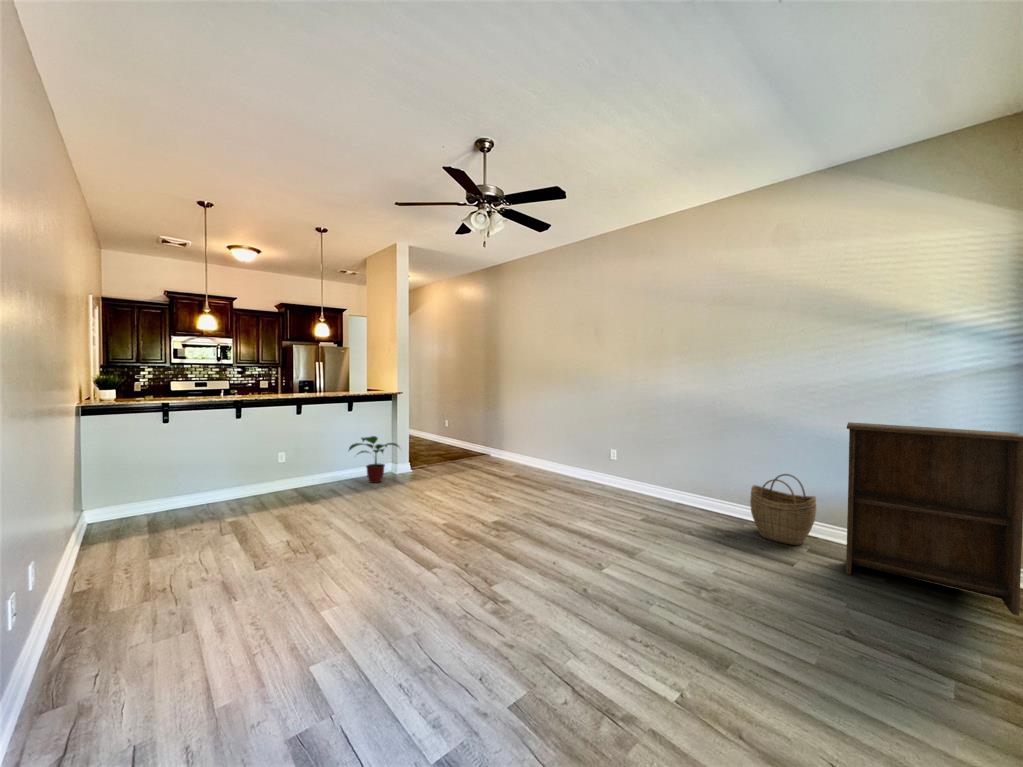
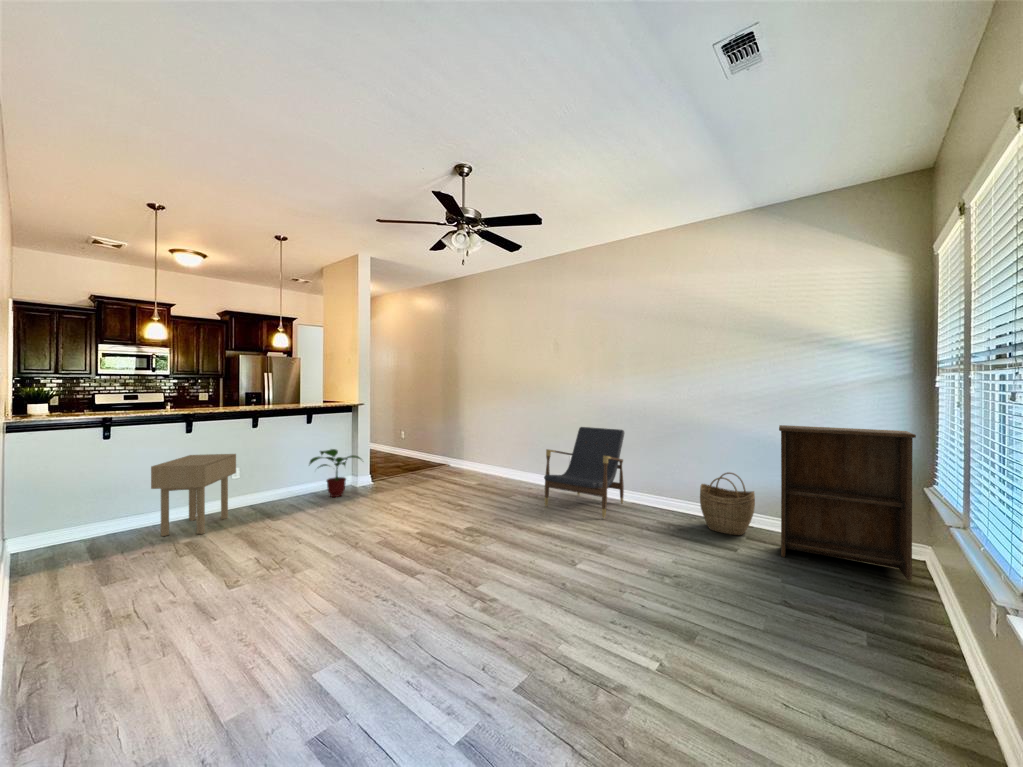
lounge chair: none [578,419,668,518] -> present [544,427,624,518]
side table: none [201,439,280,514] -> present [151,454,236,536]

